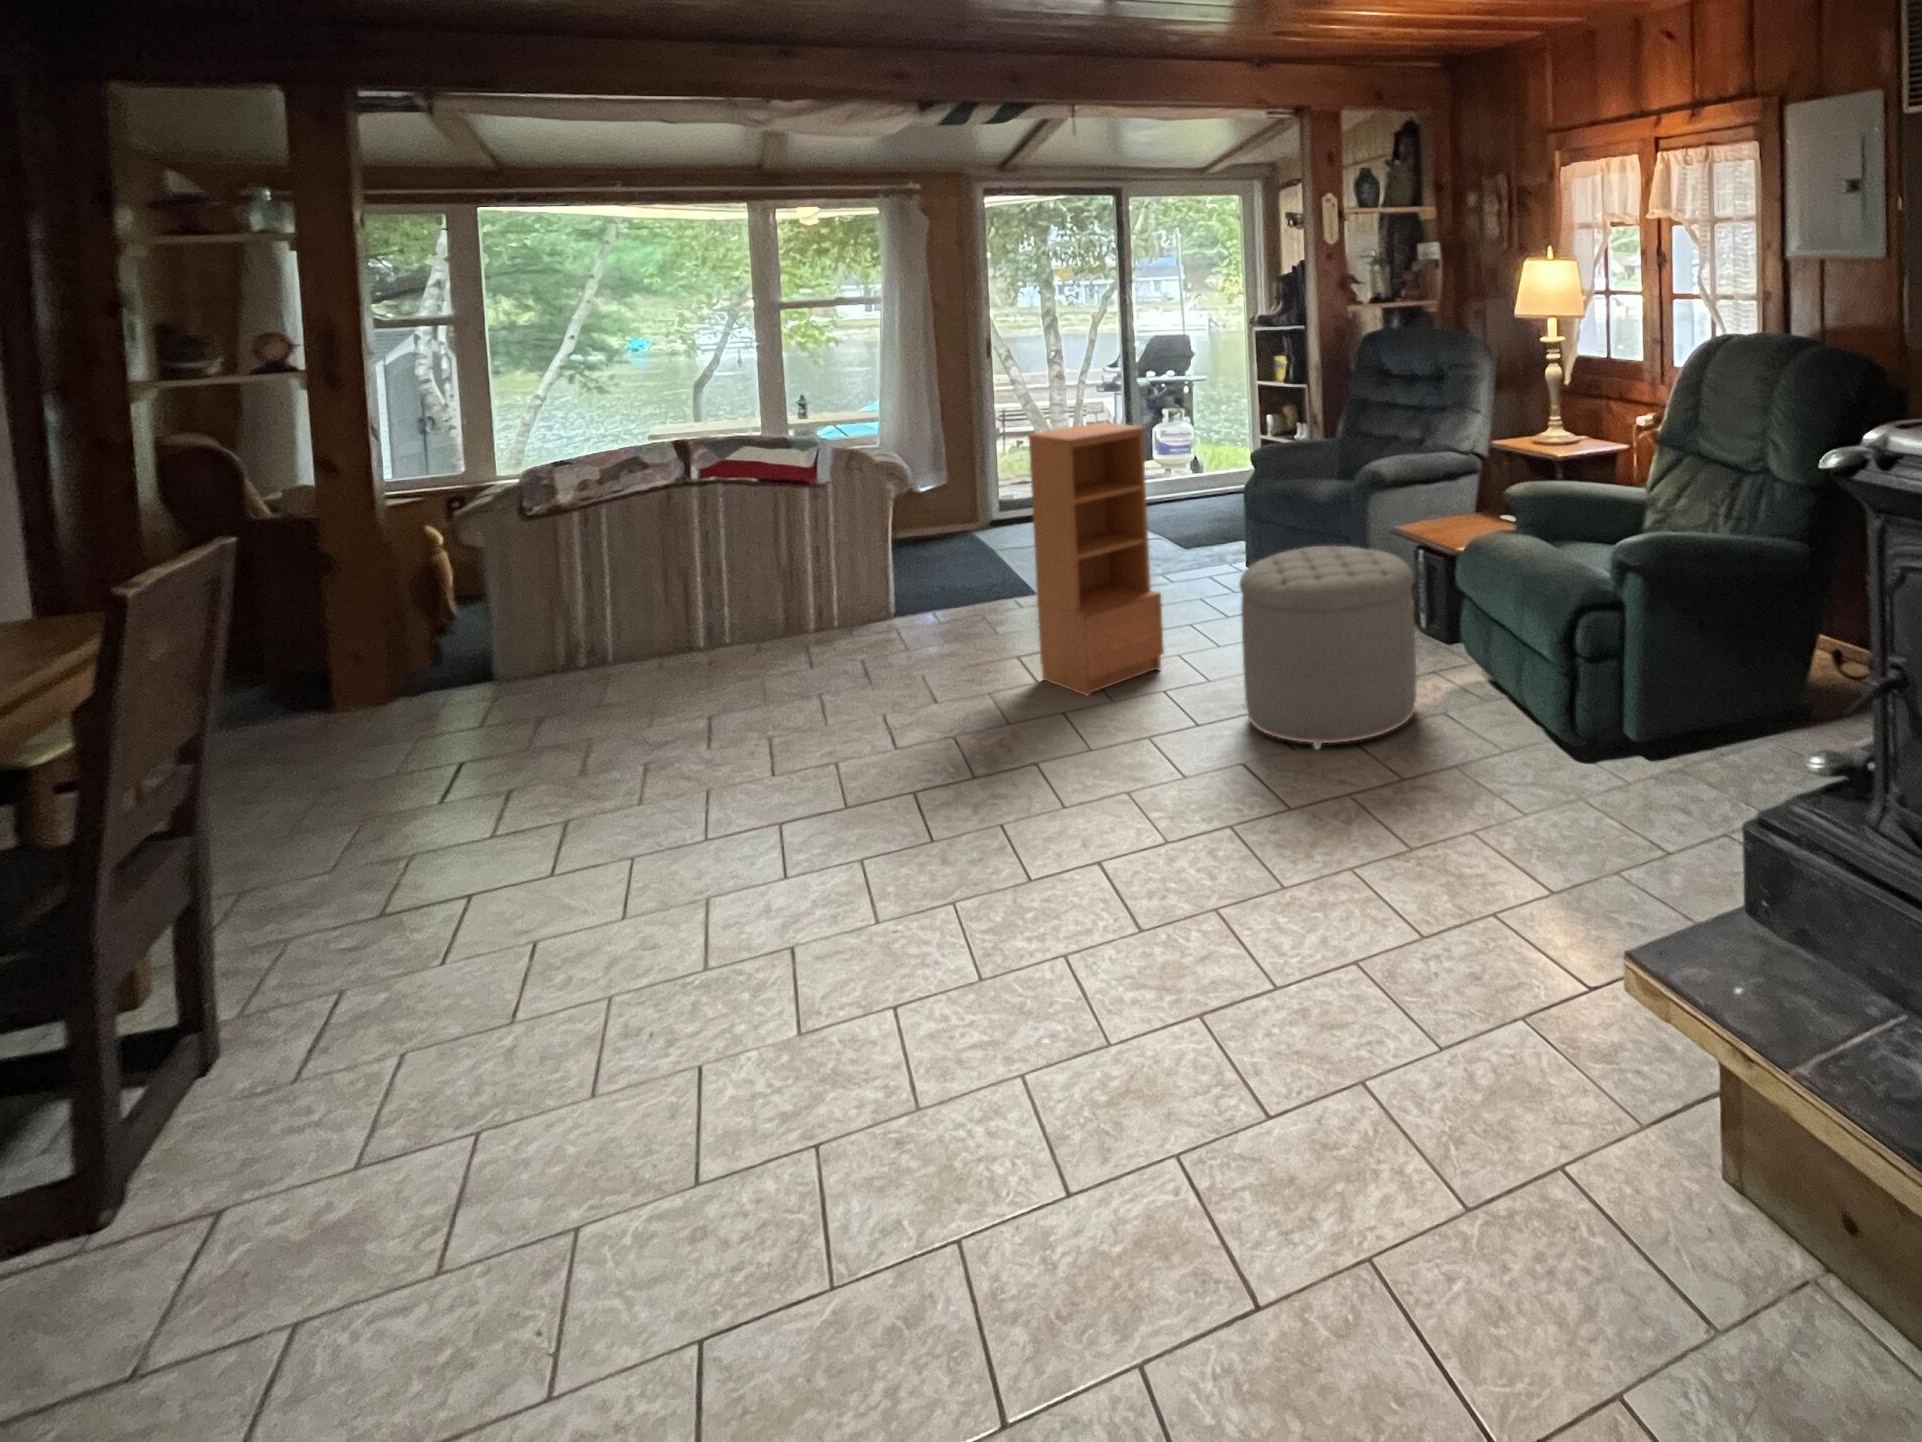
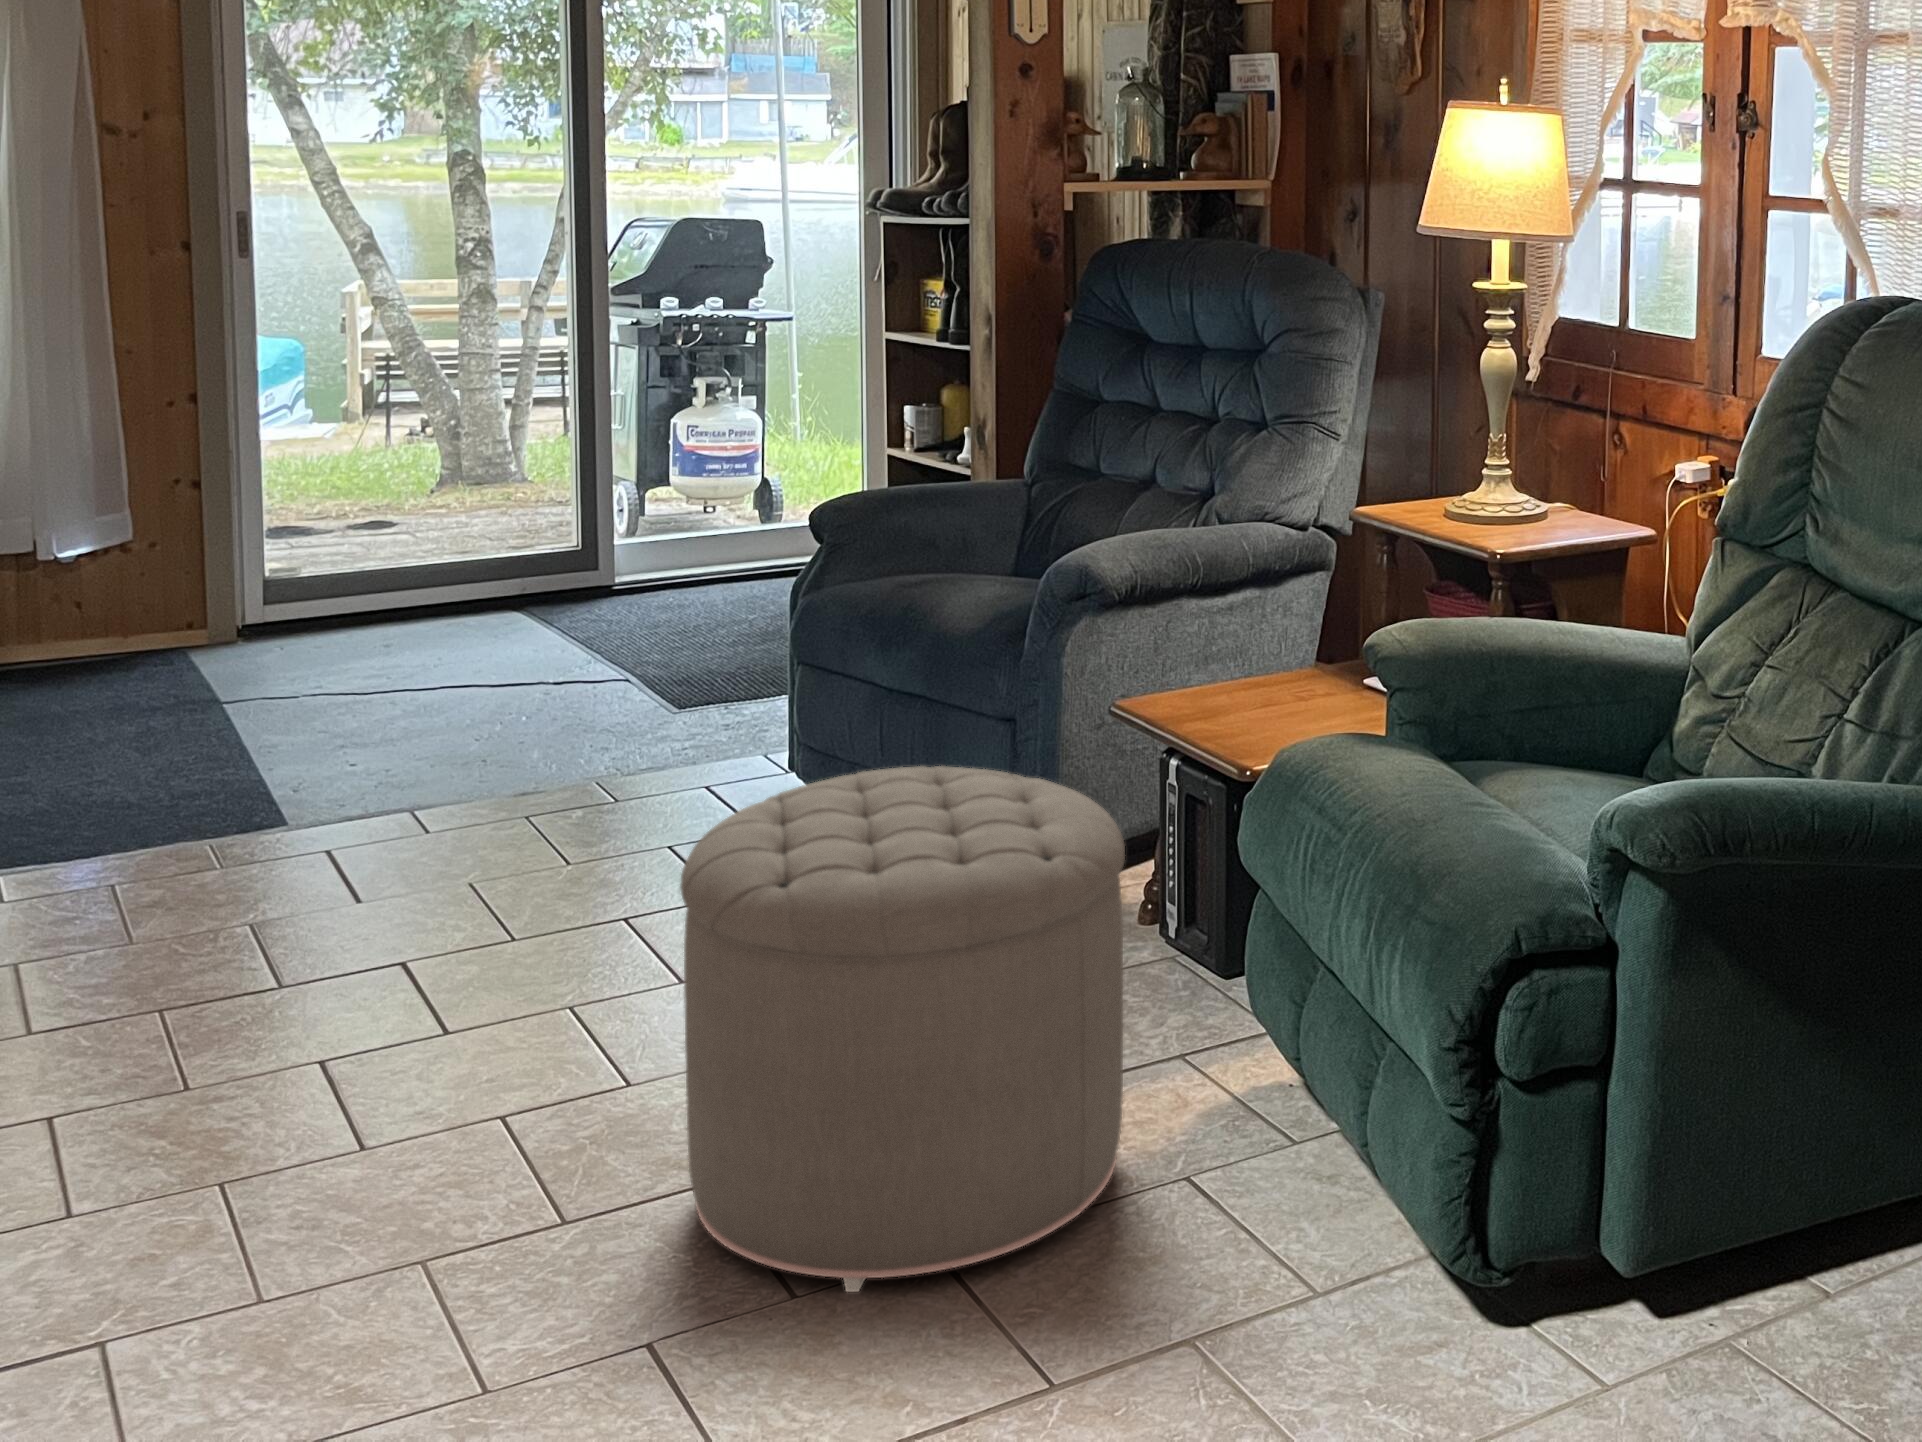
bookcase: present [1028,422,1164,696] -> none [174,441,528,1126]

